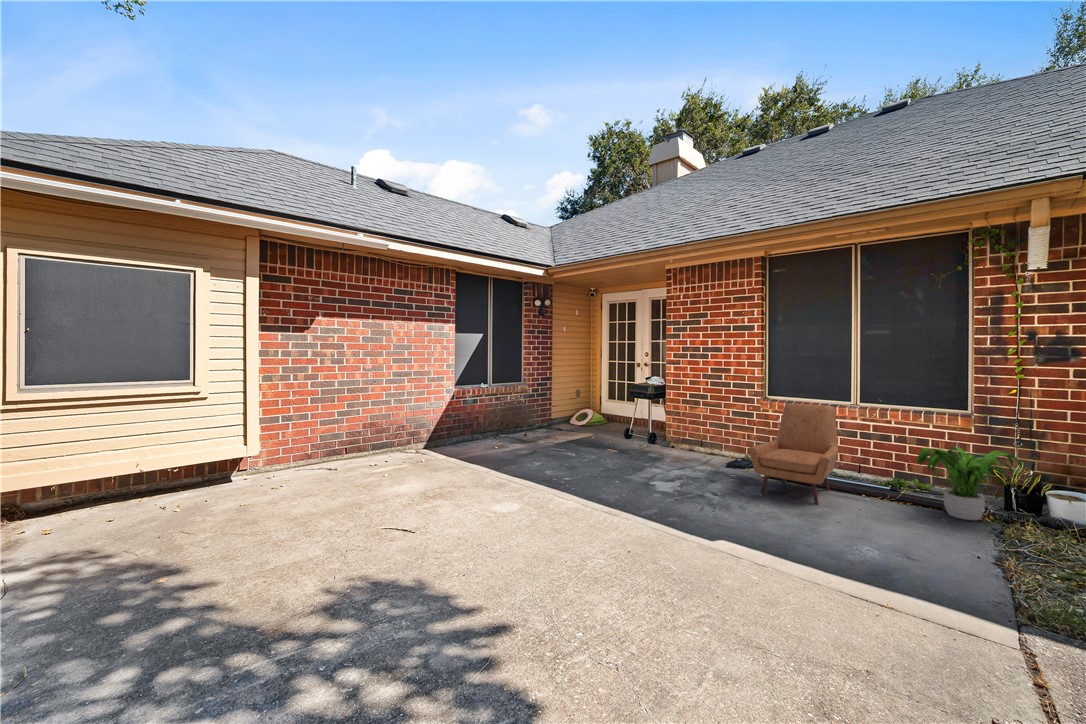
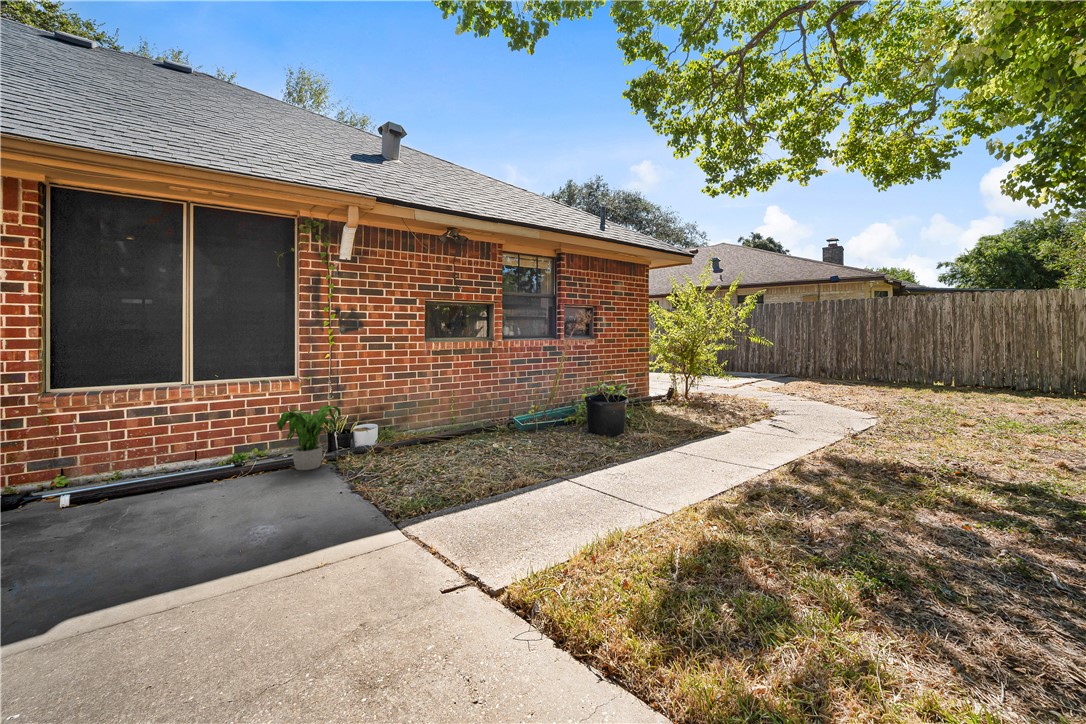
chair: present [749,404,838,504] -> none [56,386,198,526]

